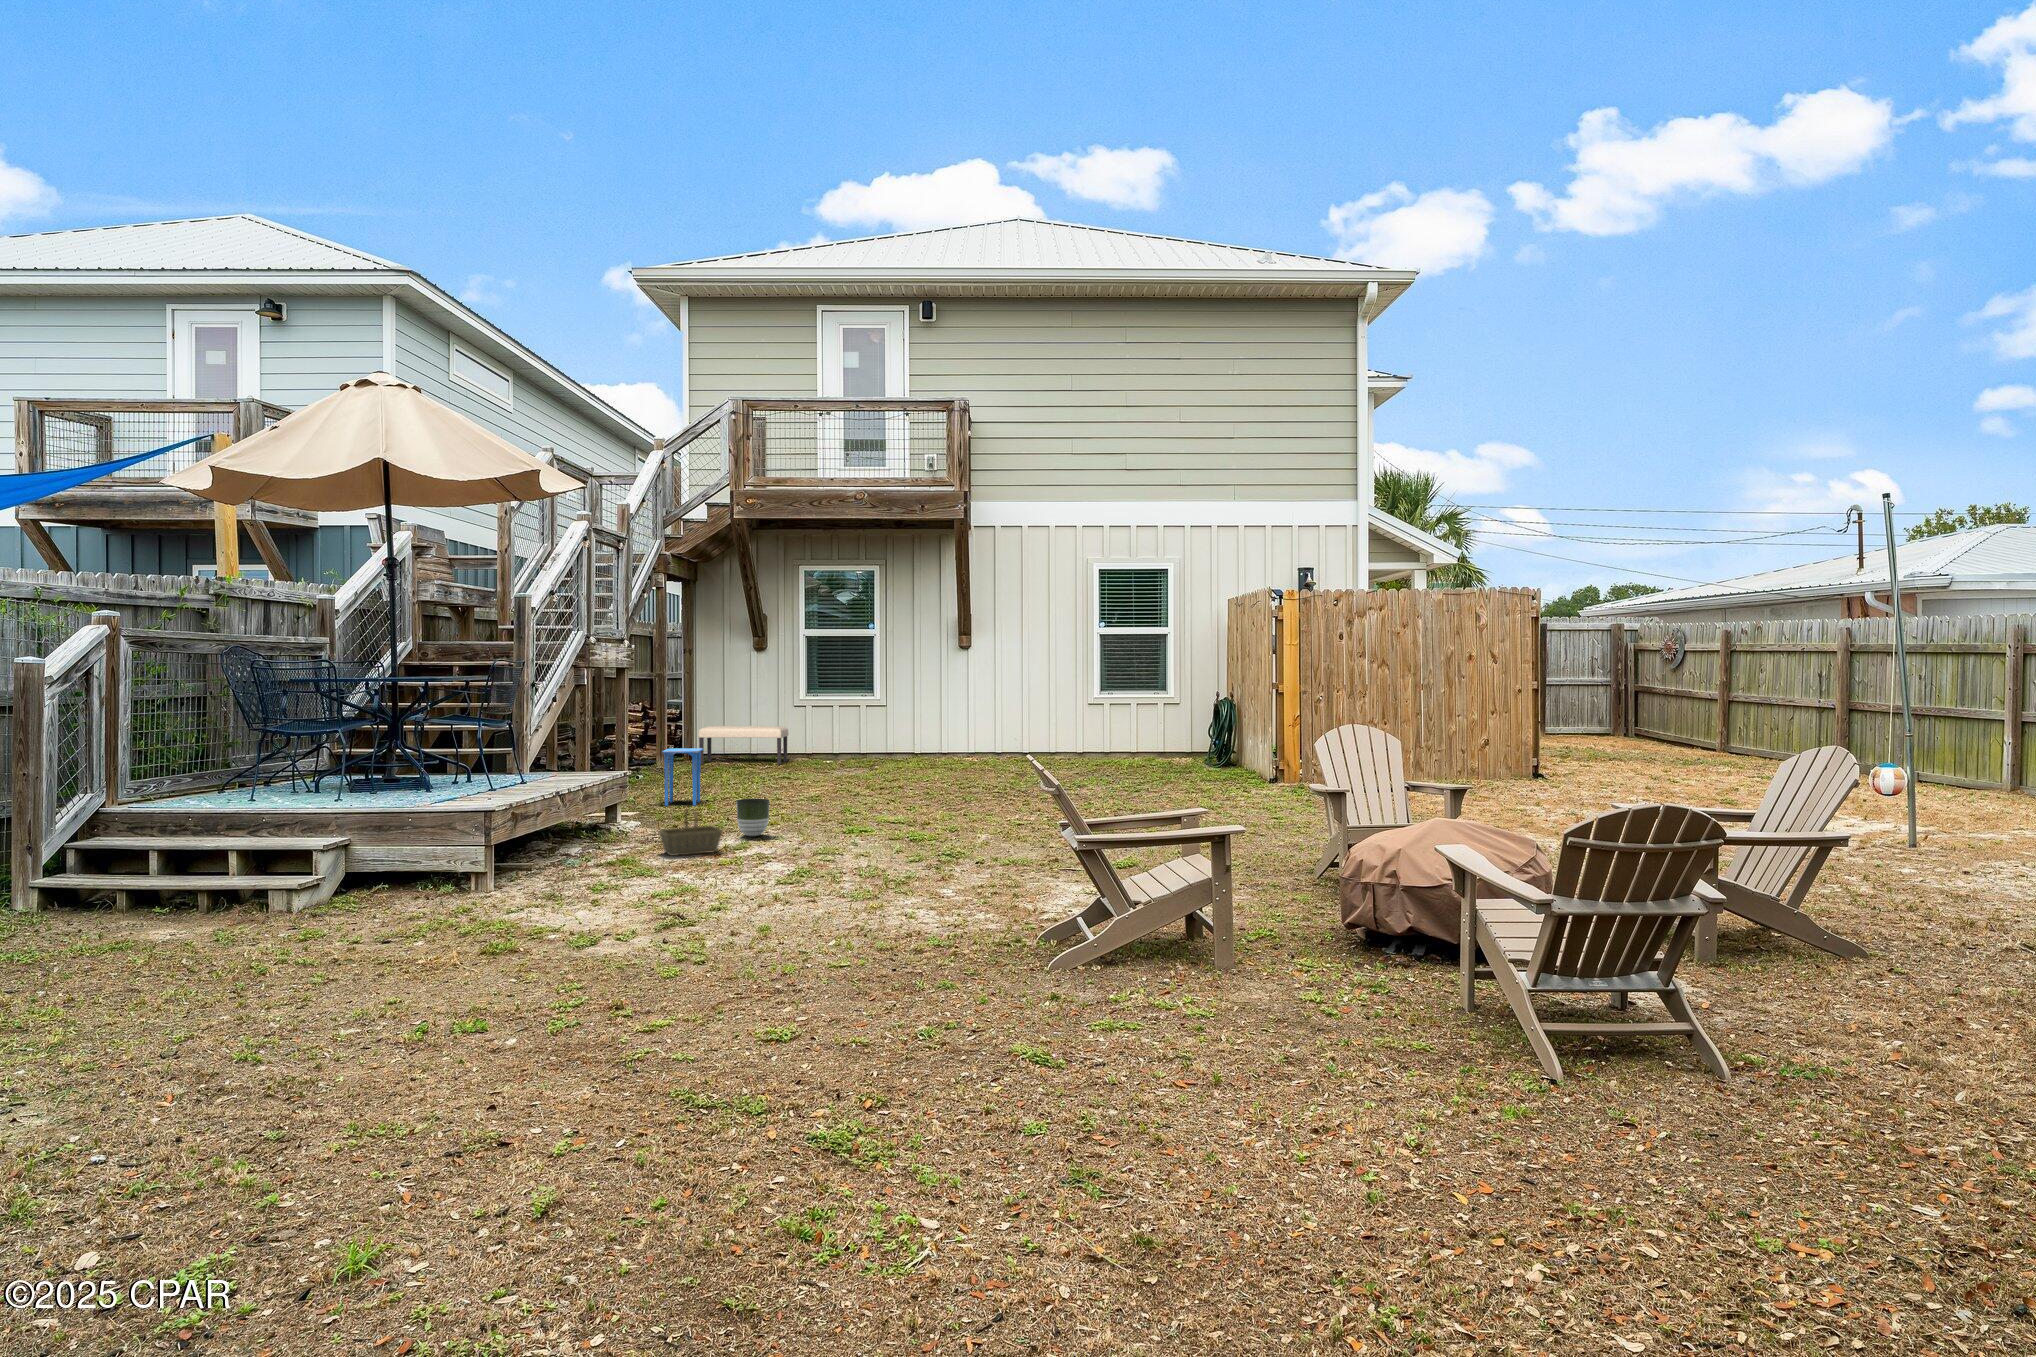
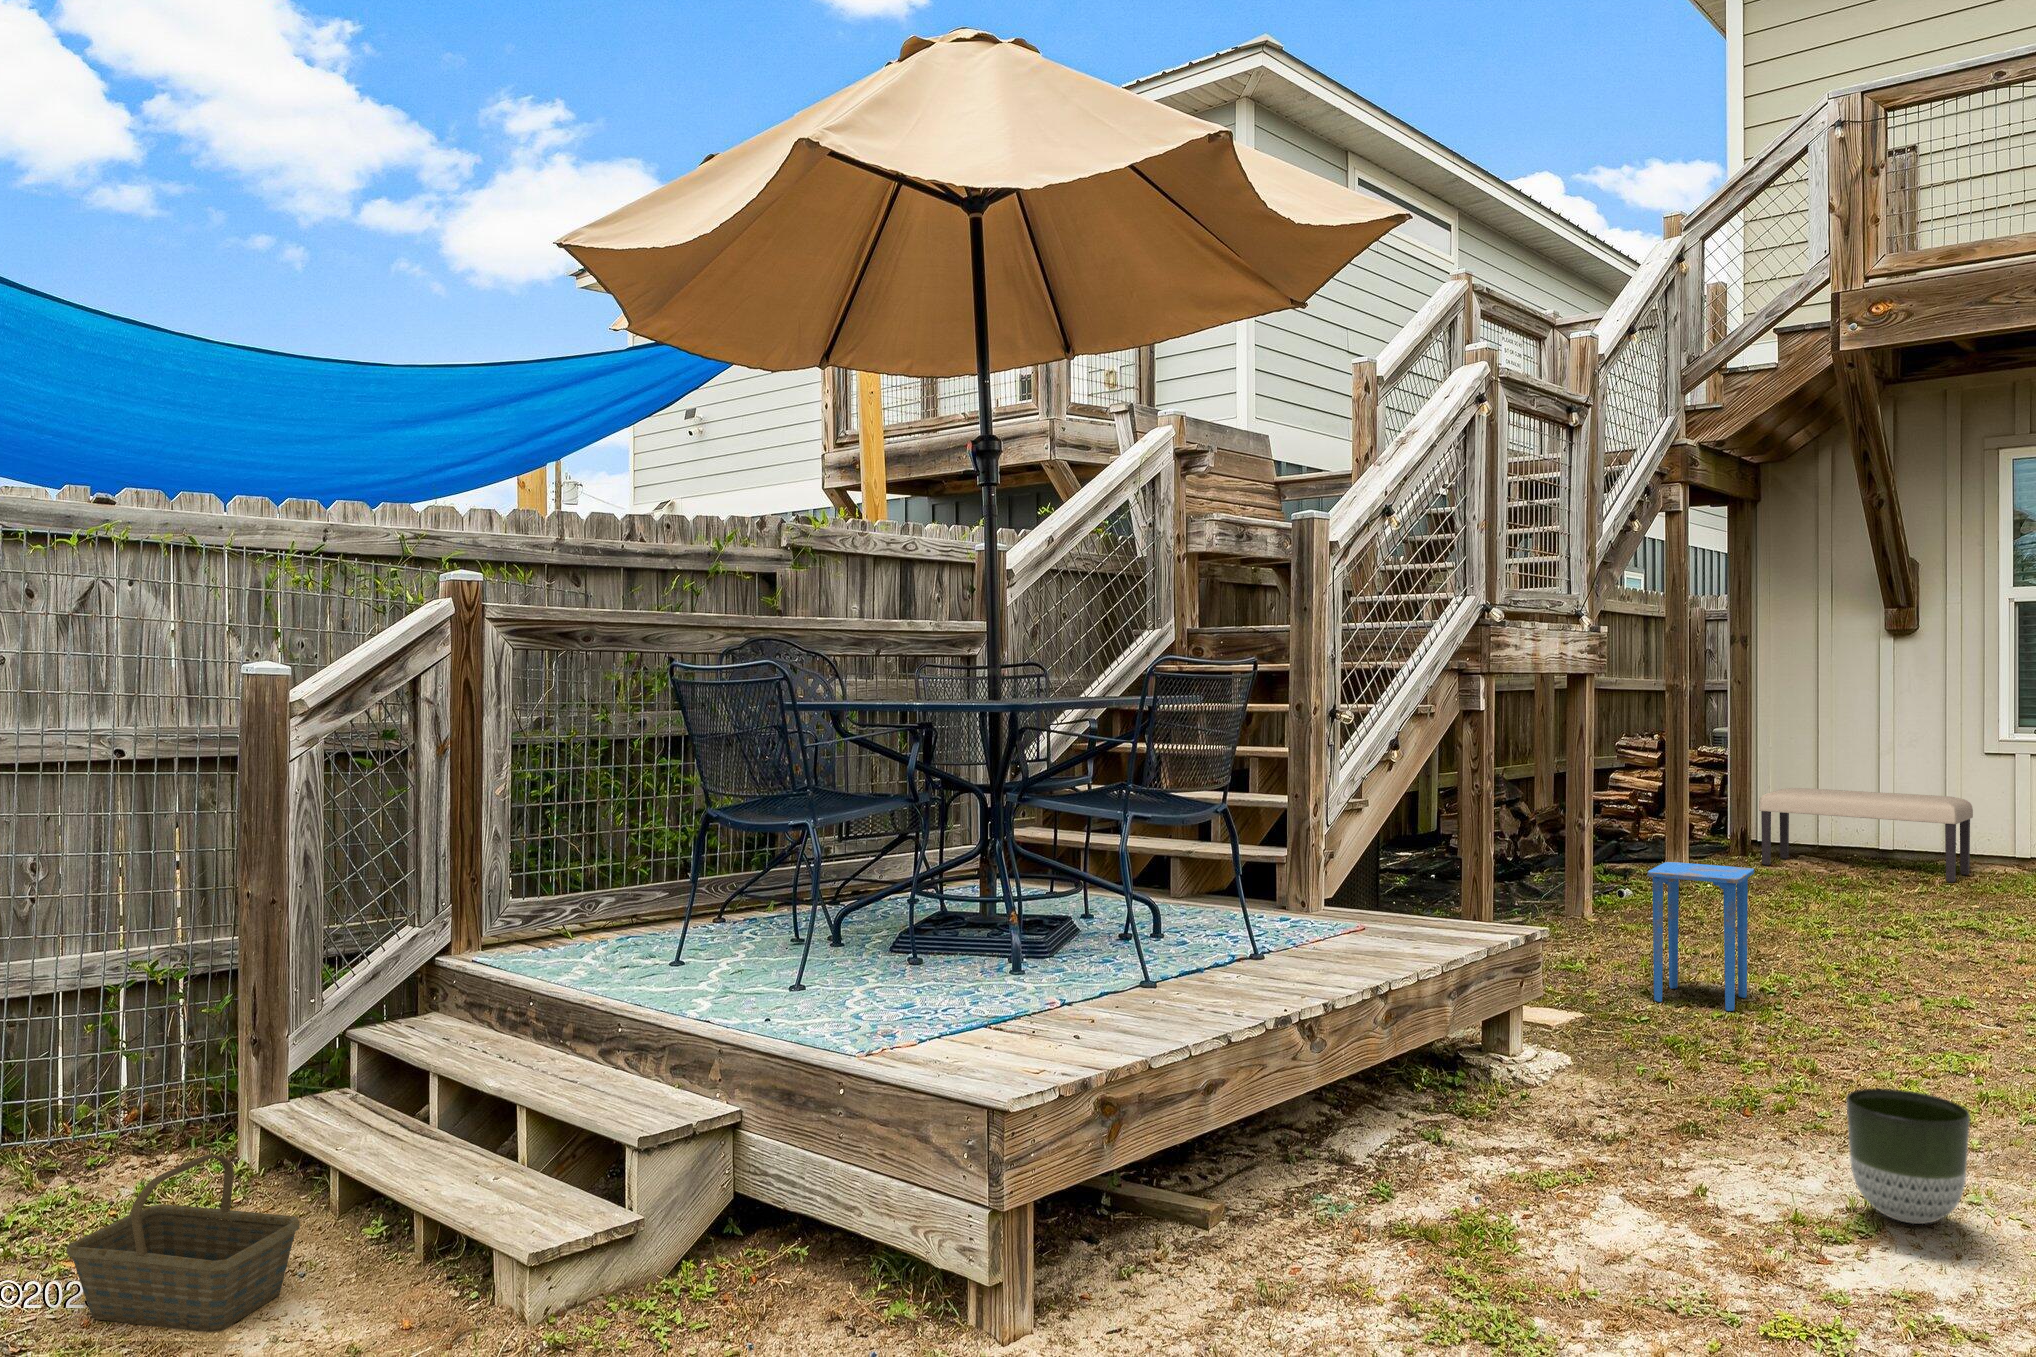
basket: present [659,808,723,856] -> present [67,1155,300,1332]

